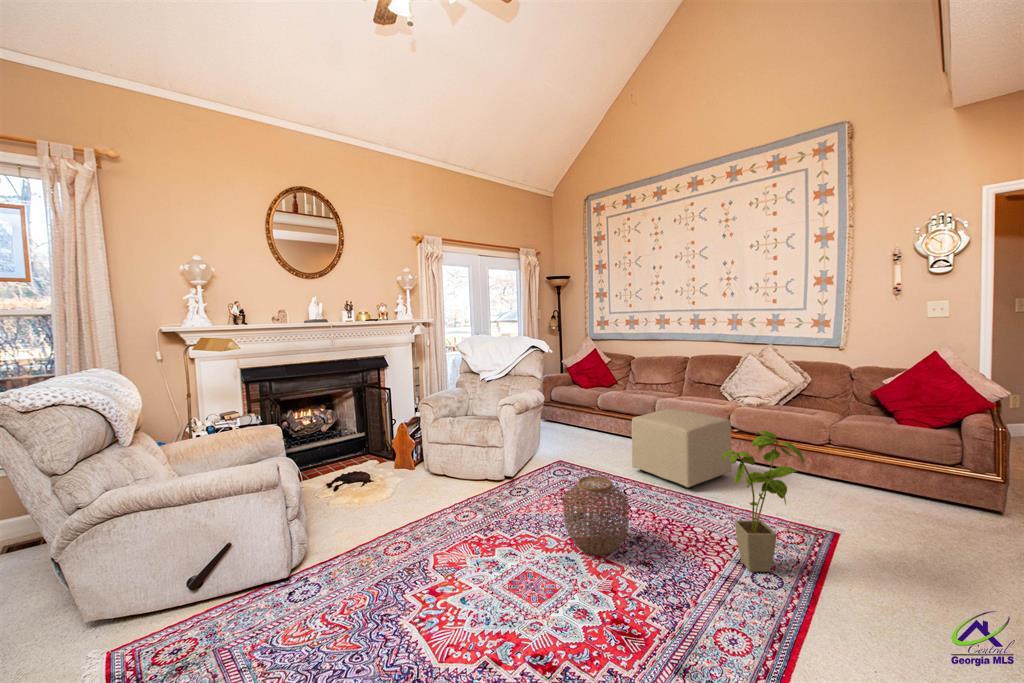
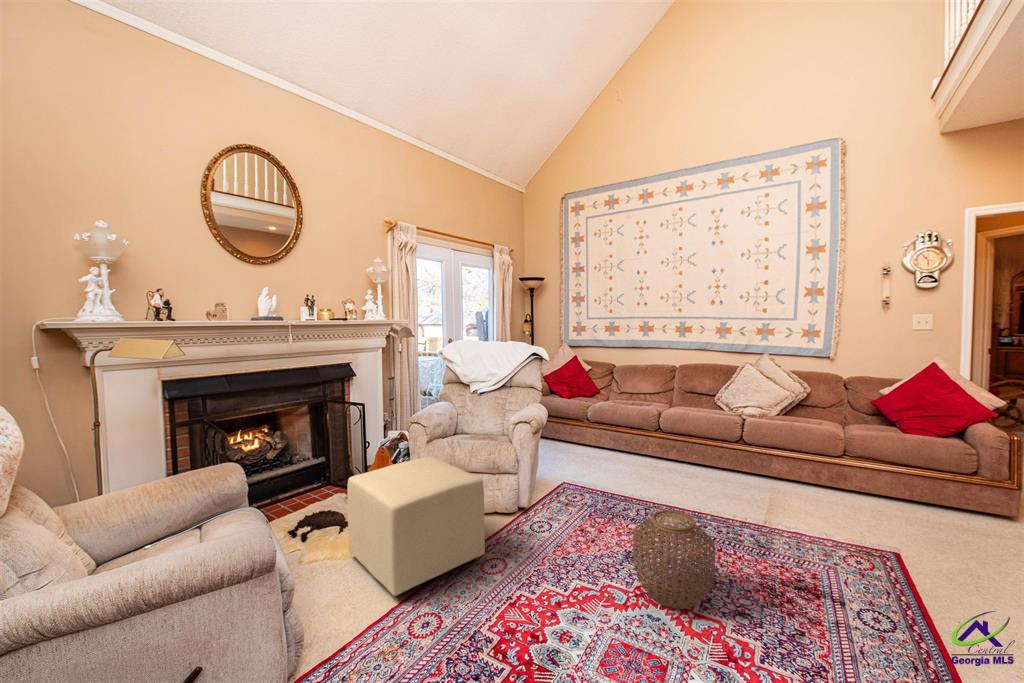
ottoman: present [631,409,731,488] -> present [347,457,485,596]
house plant: present [721,431,804,572] -> none [819,453,933,615]

